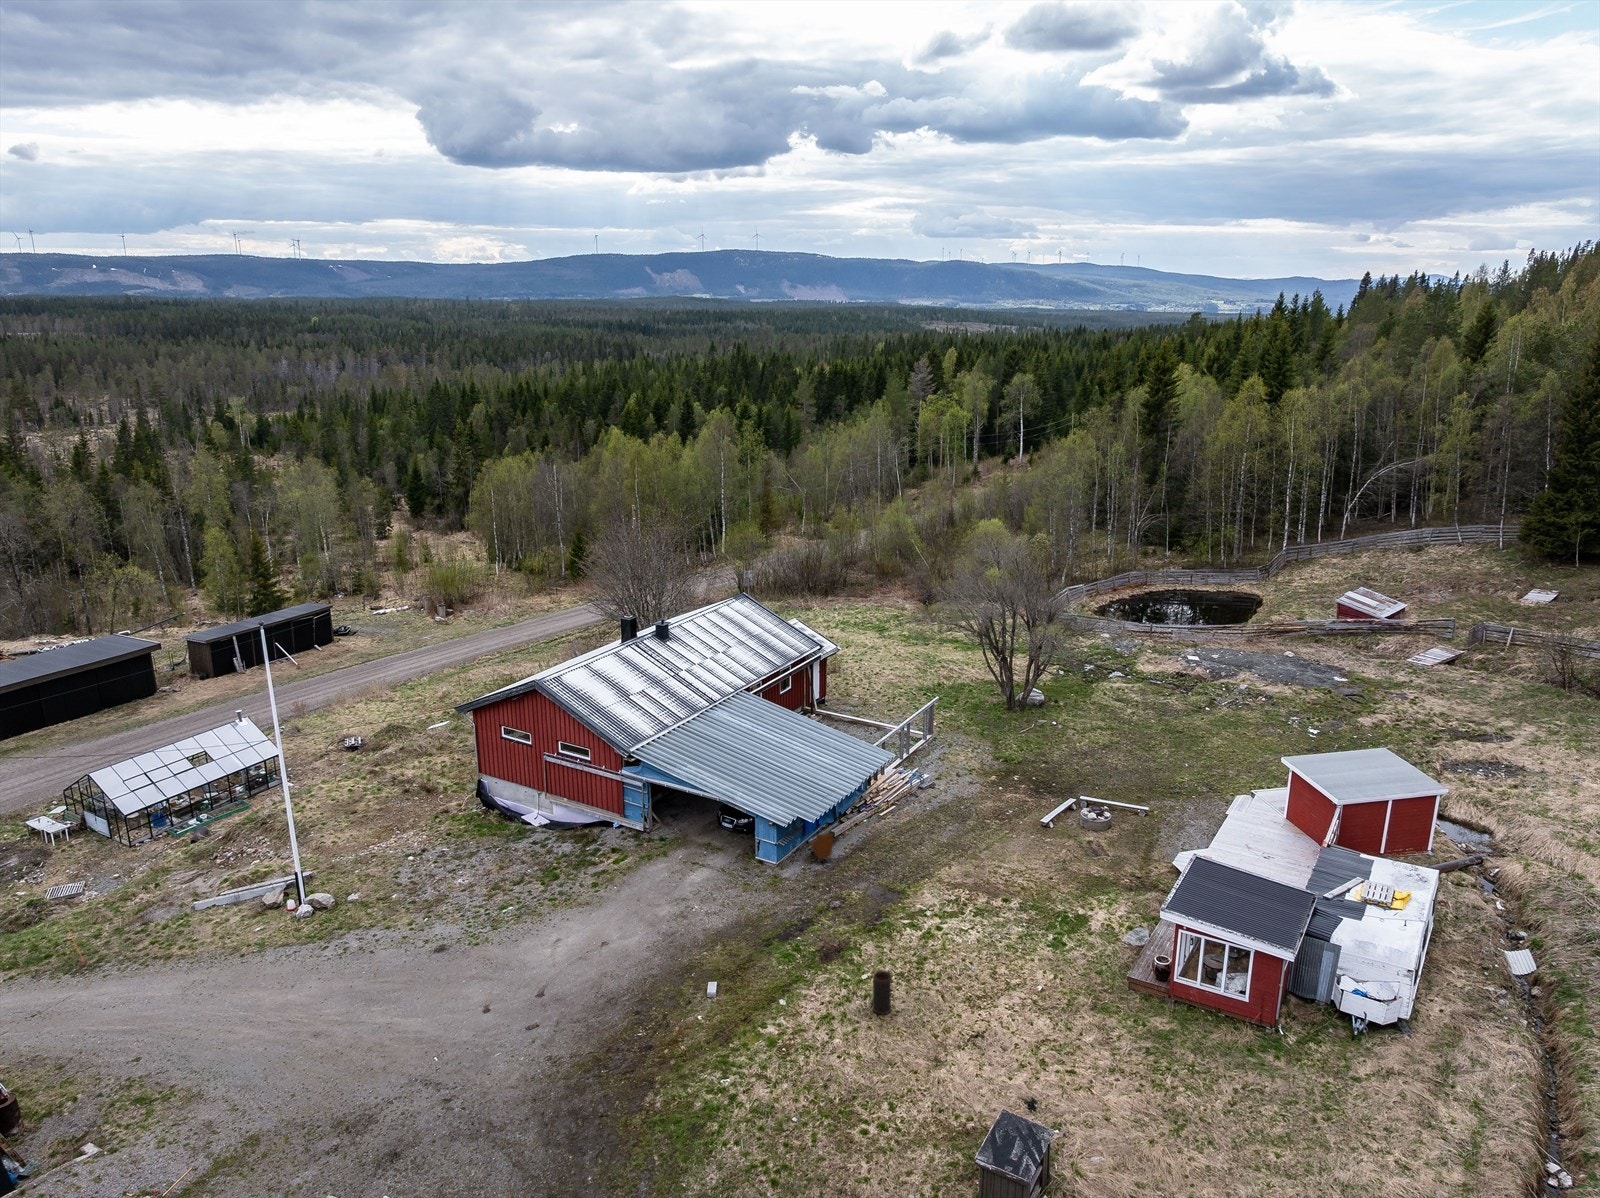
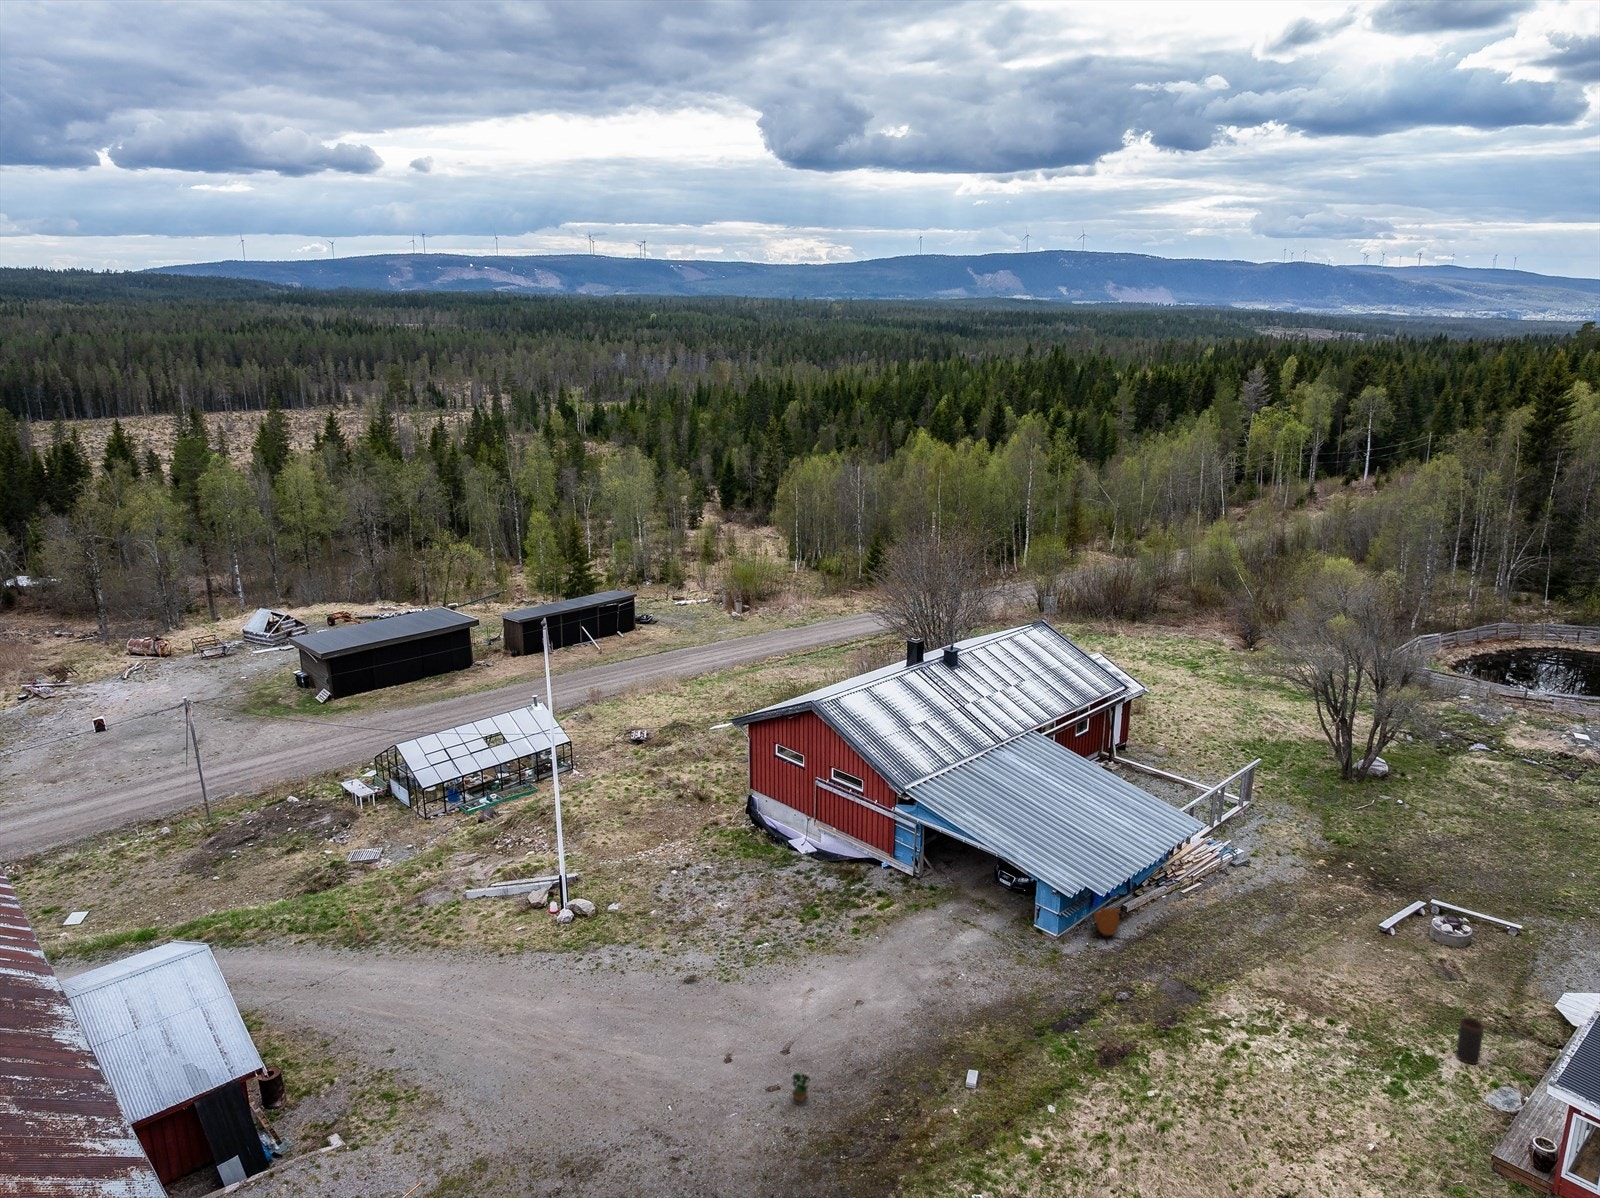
trash can: present [872,971,892,1015] -> present [1456,1018,1484,1064]
potted tree: none [546,1012,565,1043] -> present [793,1073,810,1106]

